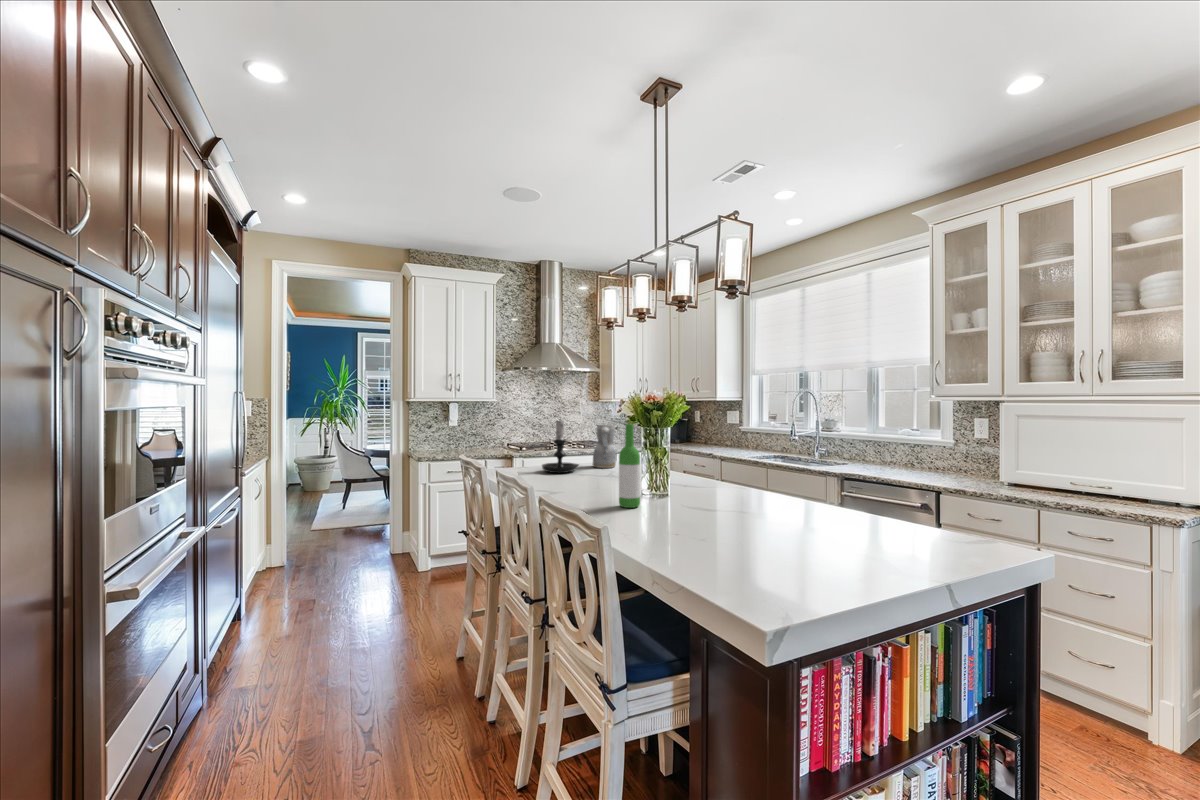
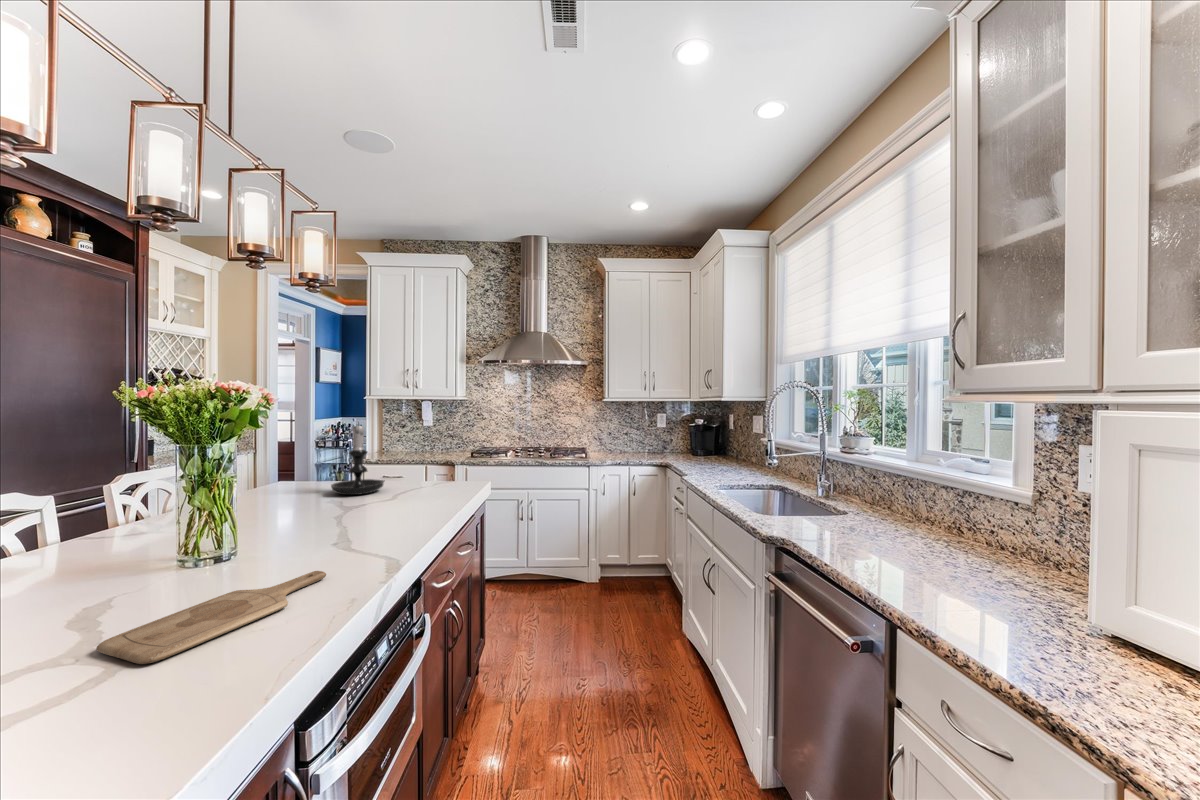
wine bottle: present [619,424,640,508] -> none [90,439,141,583]
ceramic pitcher: present [593,425,616,468] -> none [417,432,453,491]
cutting board: none [722,493,782,517] -> present [96,571,326,664]

